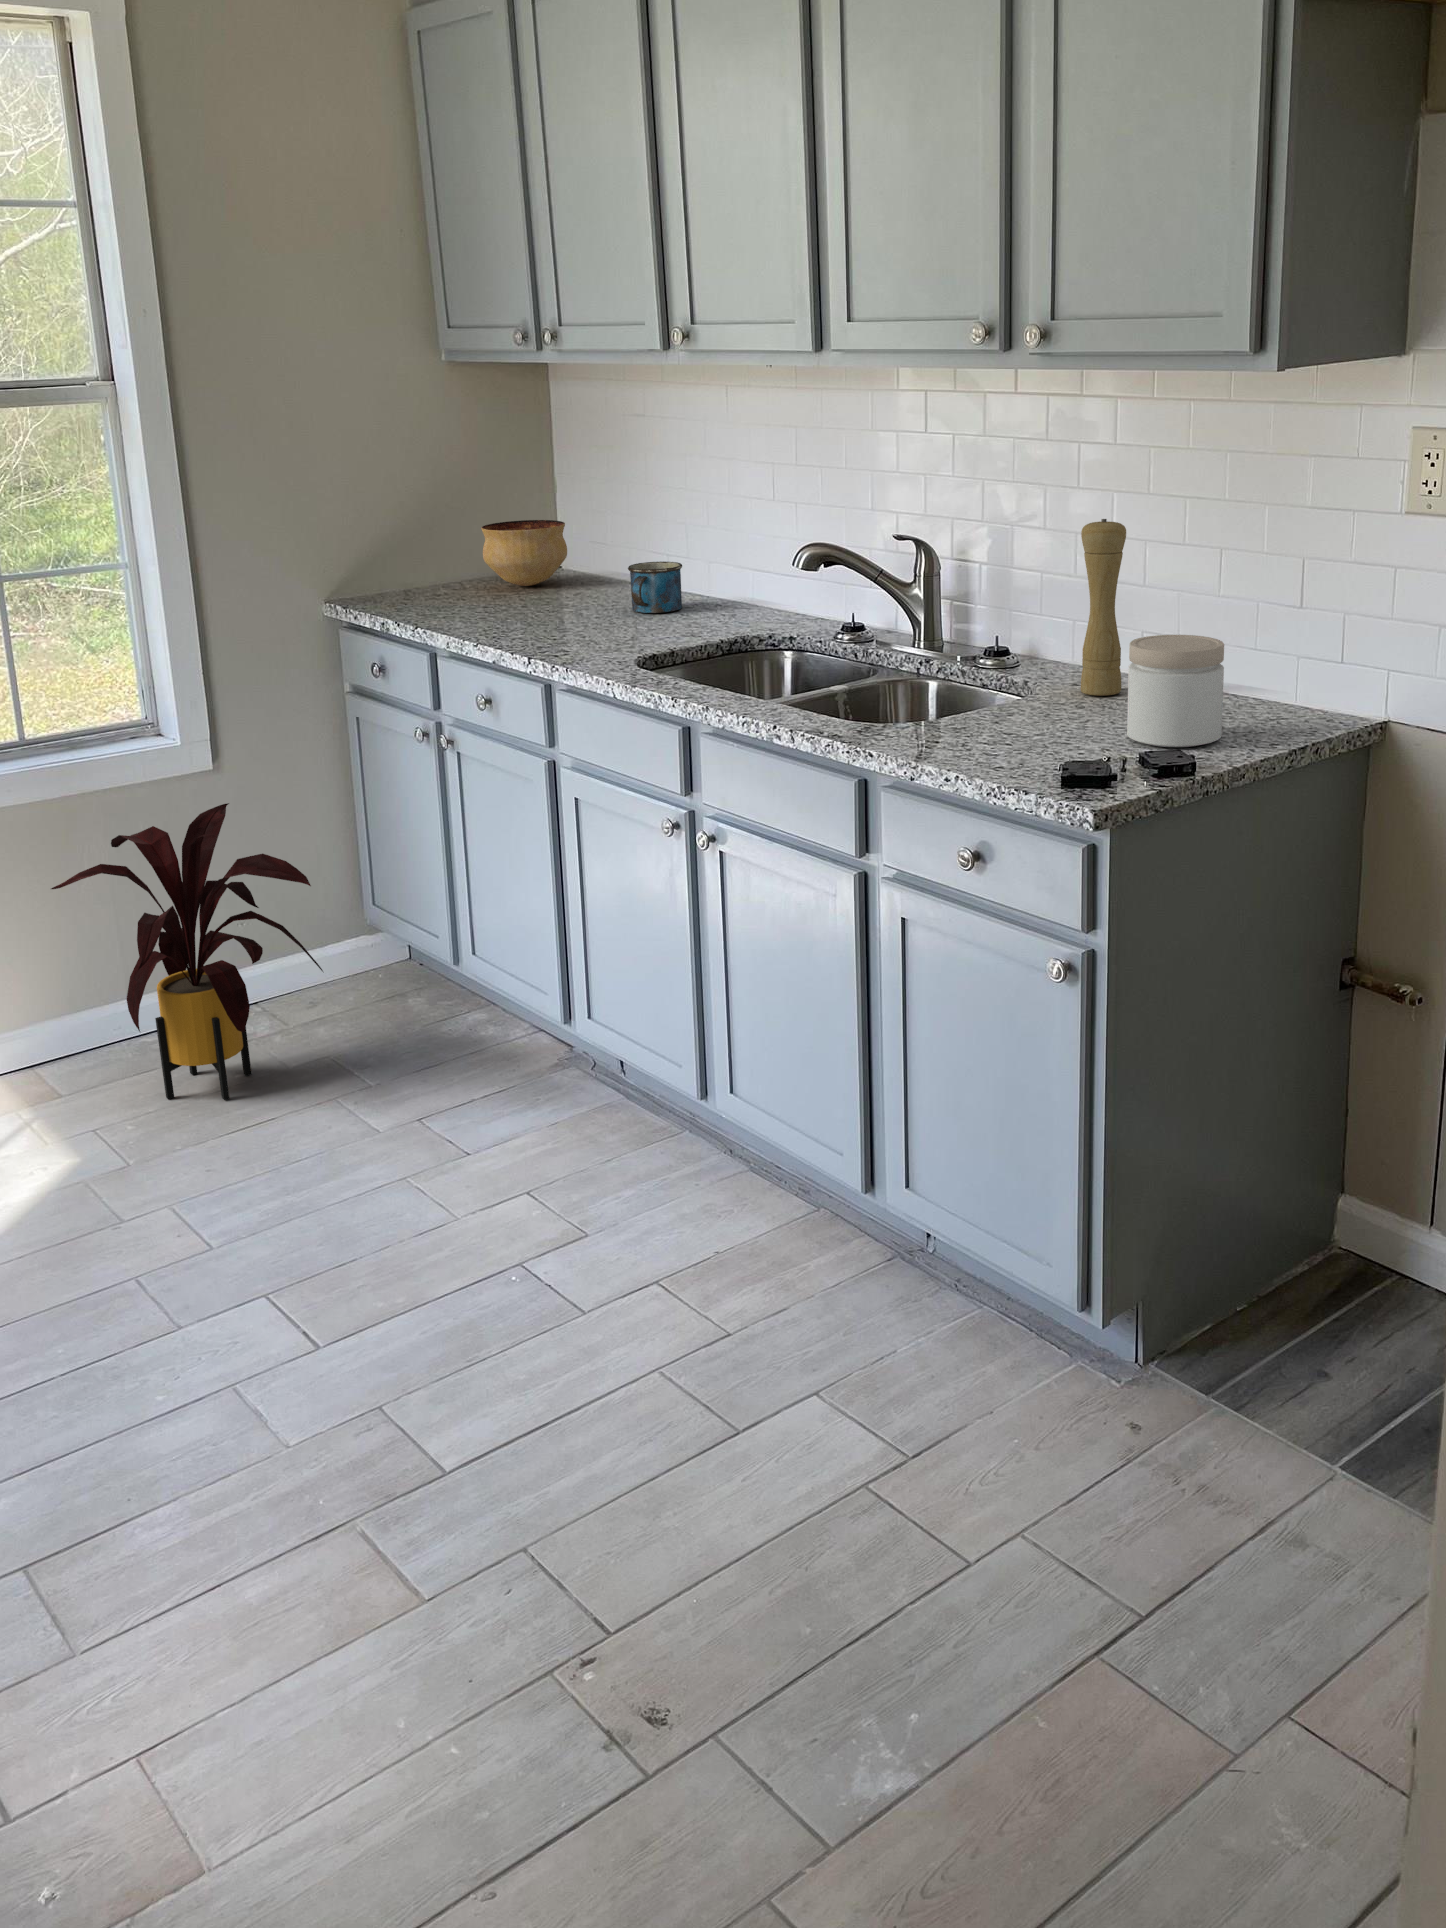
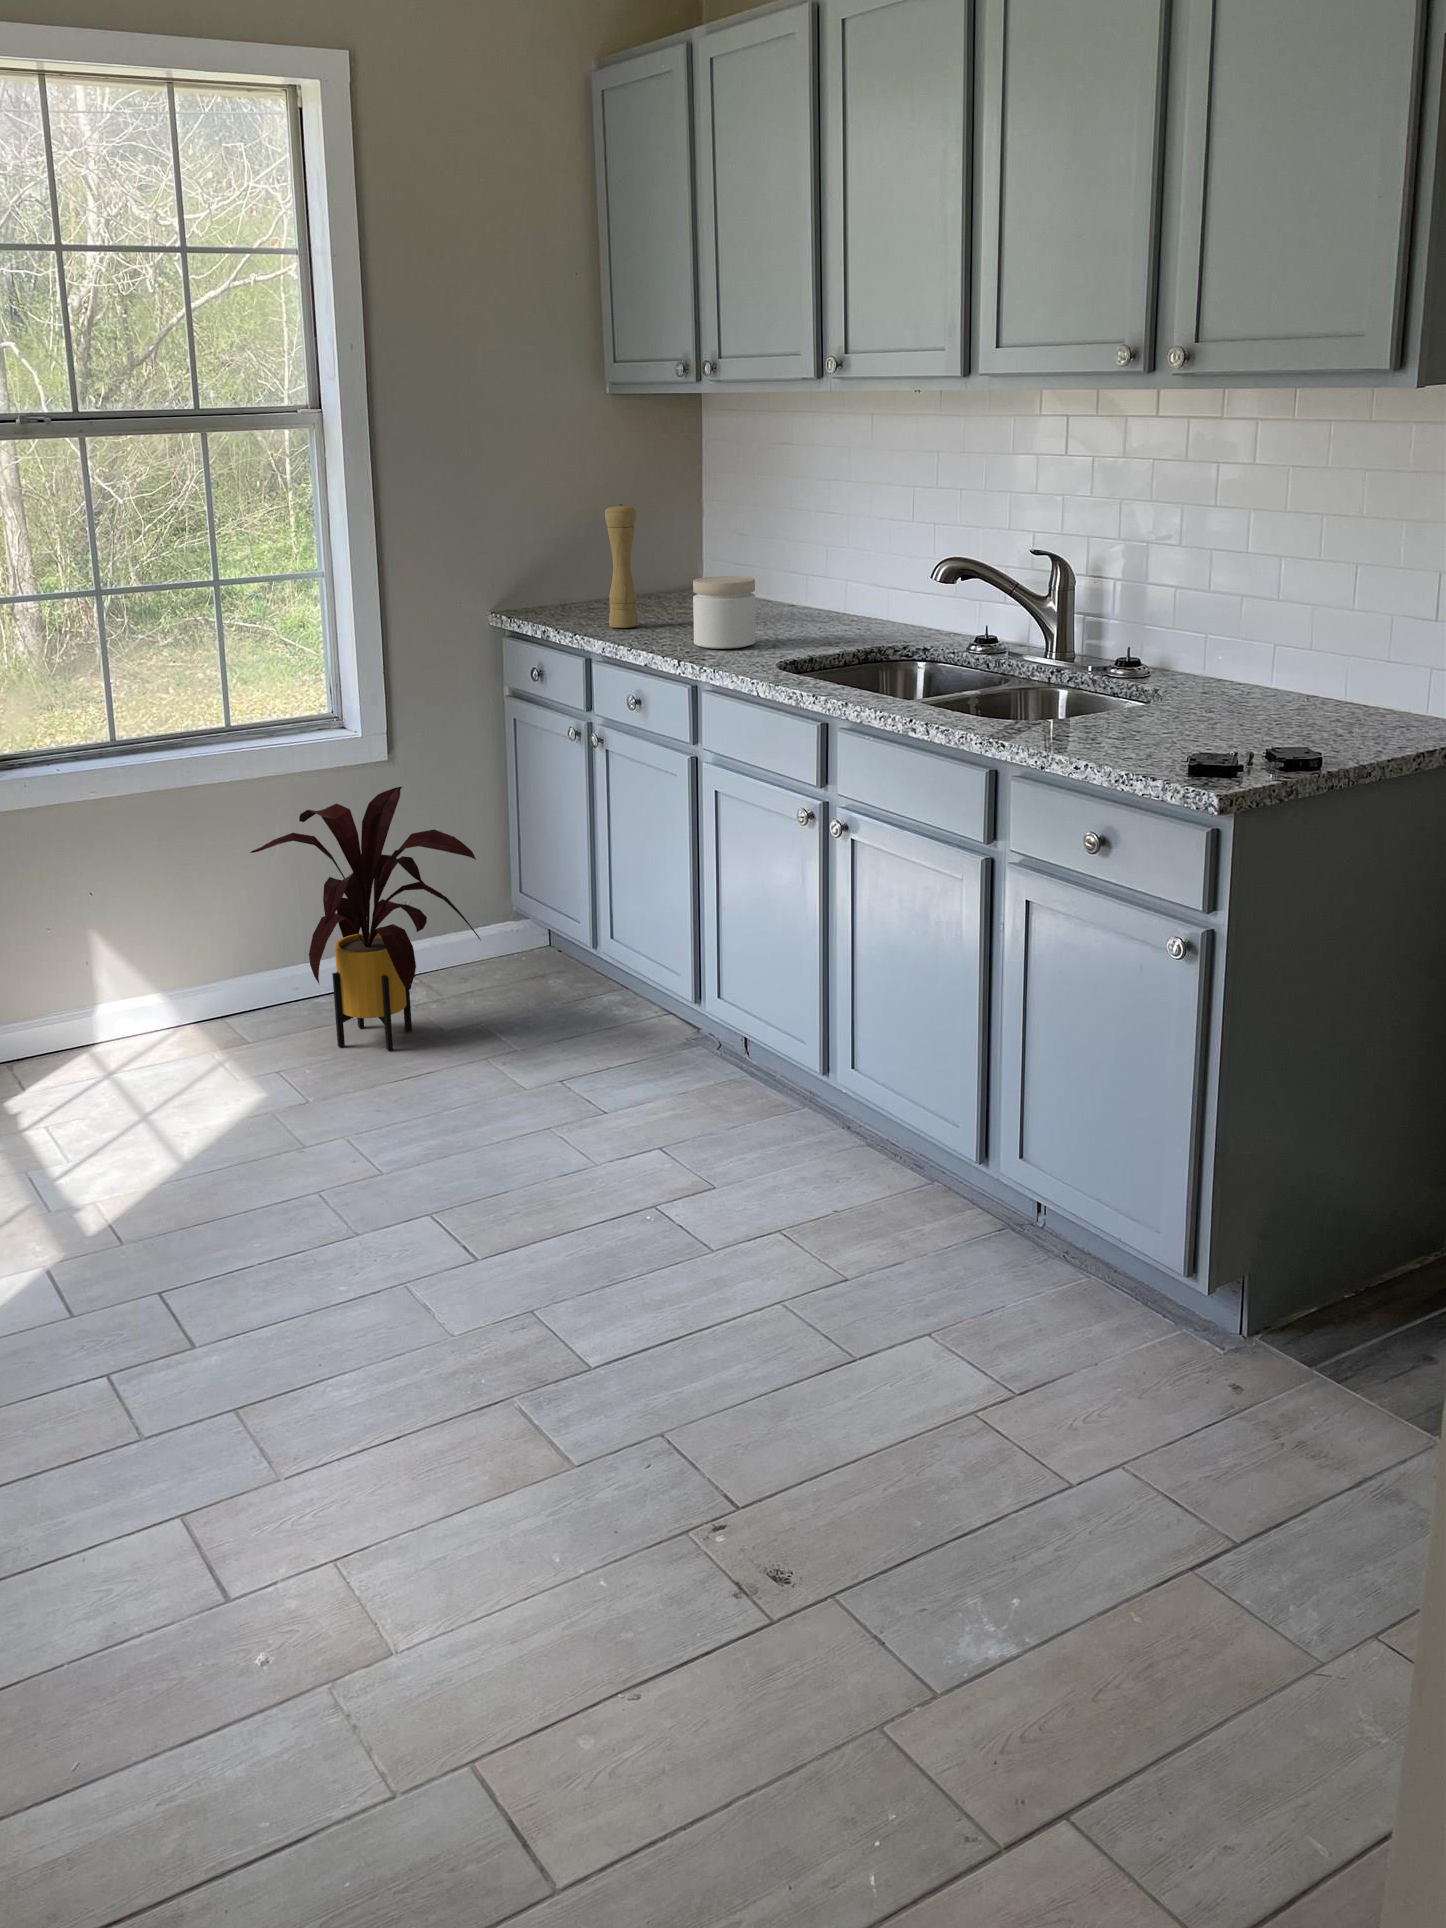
pepper mill: present [1081,519,1126,696] -> present [605,504,638,628]
bowl: present [481,520,567,586] -> none [636,542,714,602]
mug: present [628,562,682,613] -> none [772,579,823,626]
jar: present [1127,635,1224,747] -> present [693,576,756,649]

